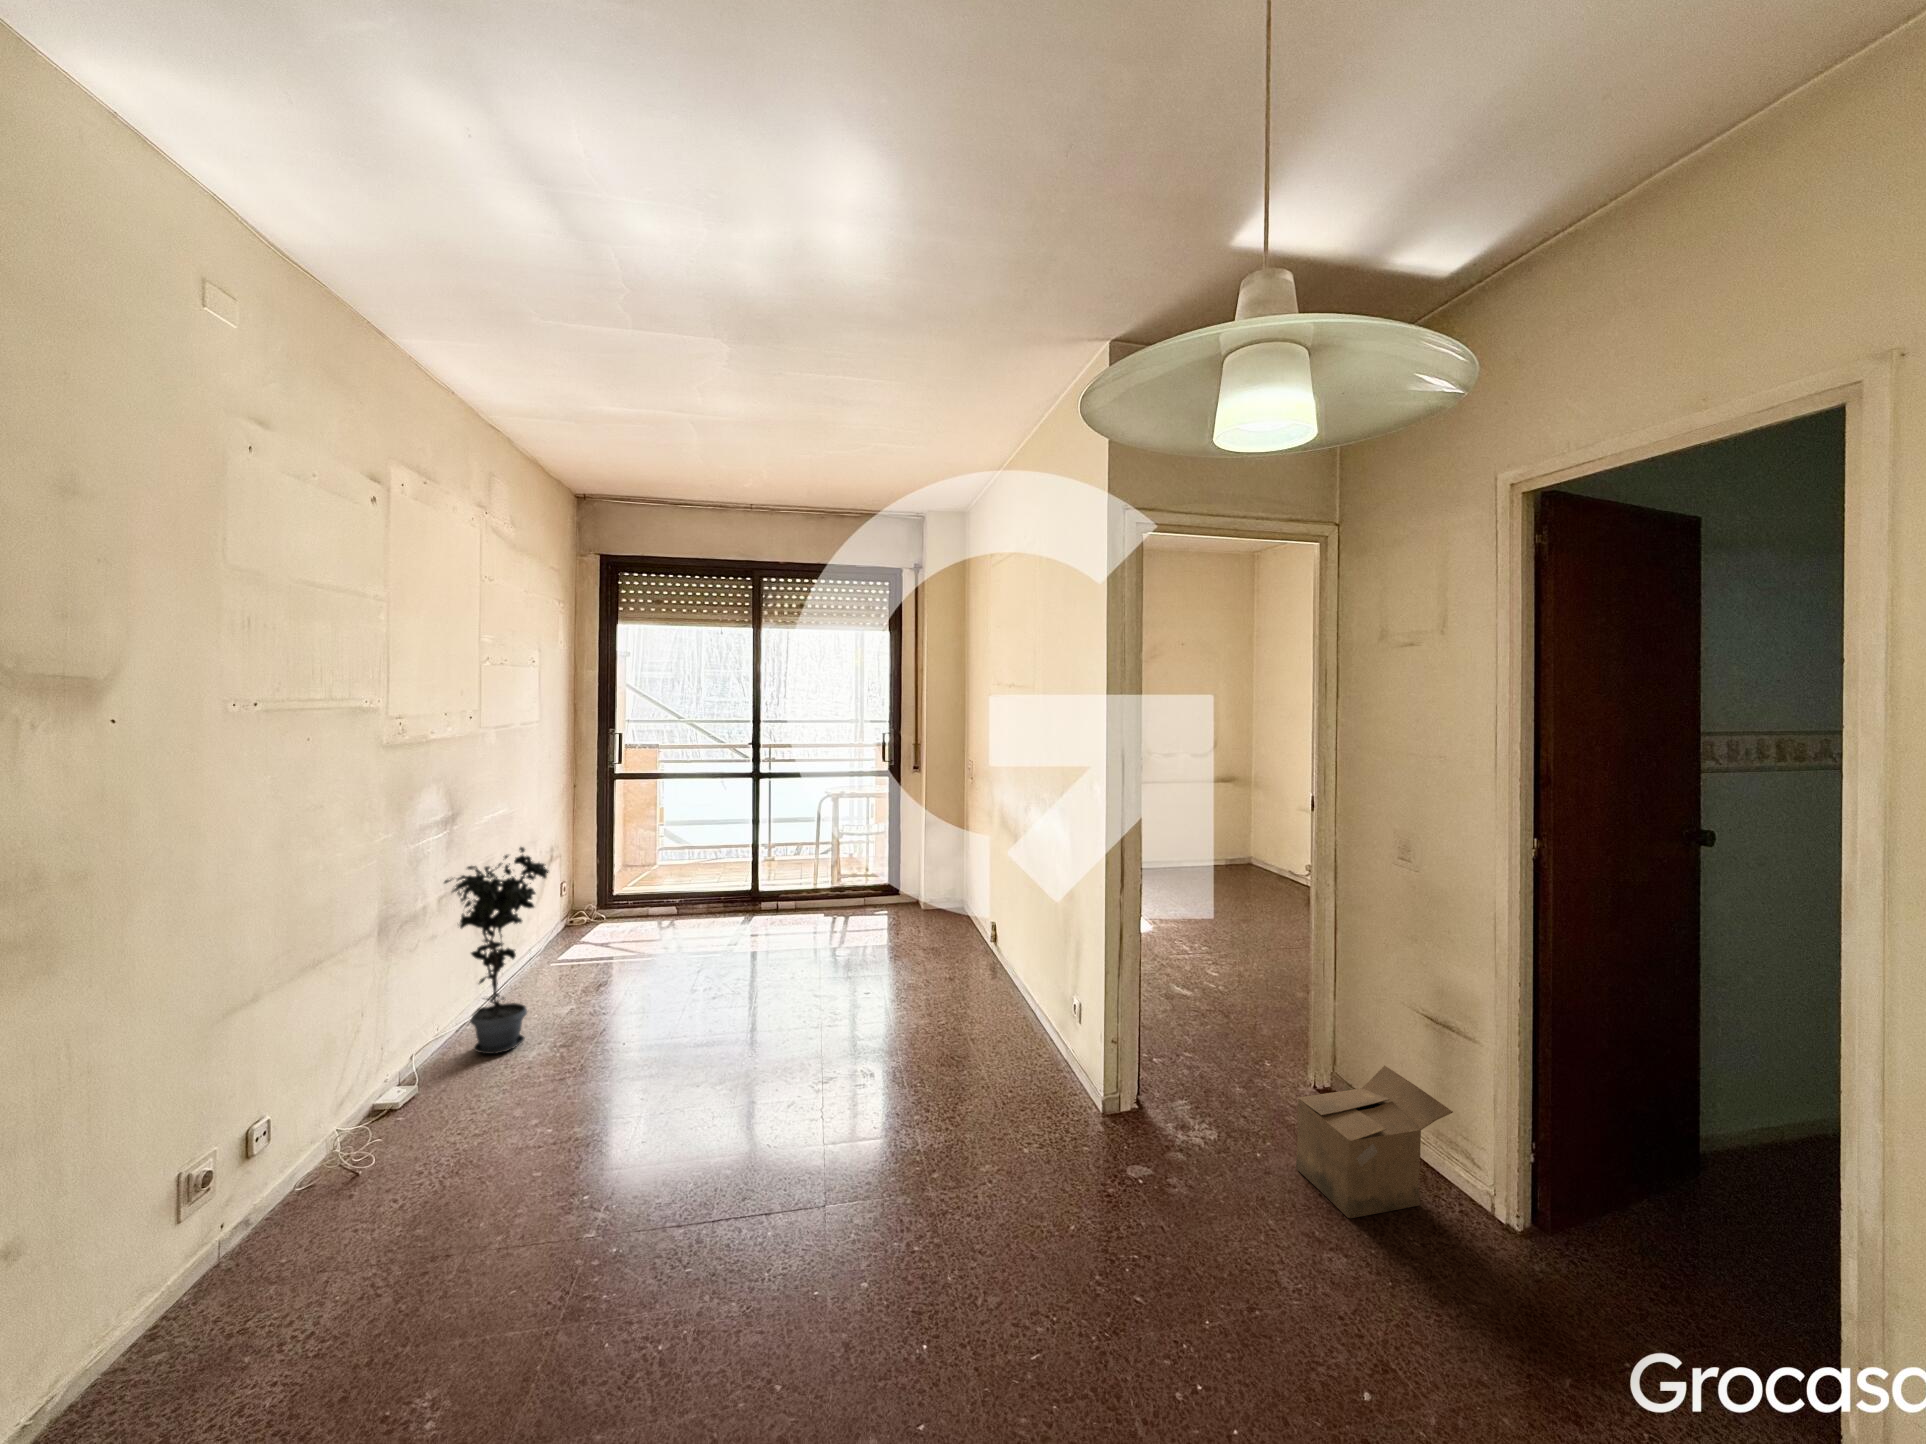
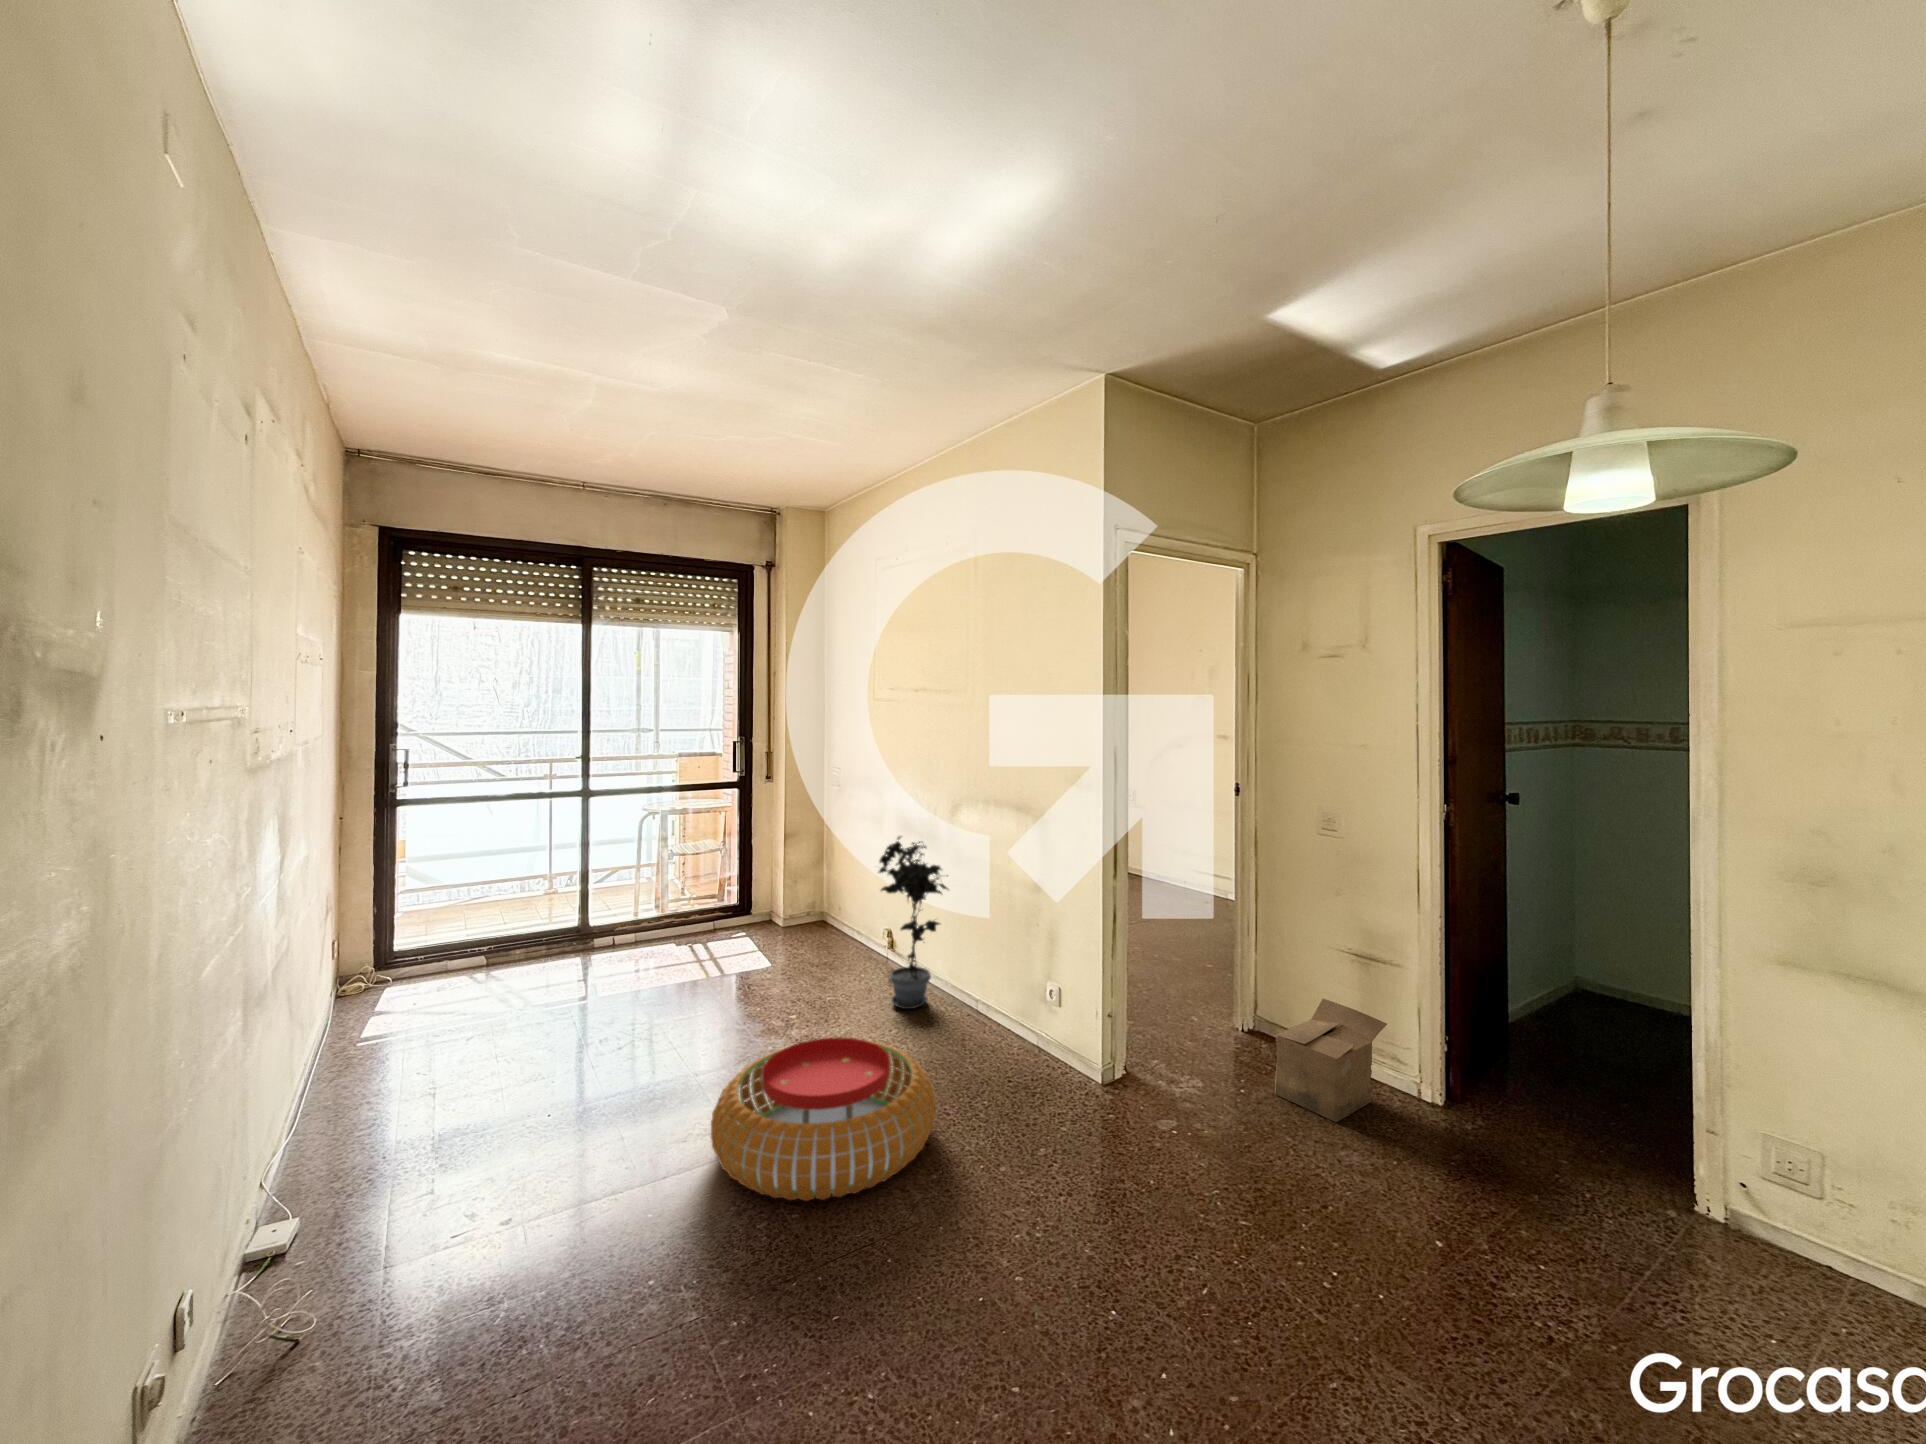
potted plant: present [444,847,549,1054] -> present [879,836,948,1009]
pouf: none [692,1016,906,1166] -> present [711,1038,936,1201]

